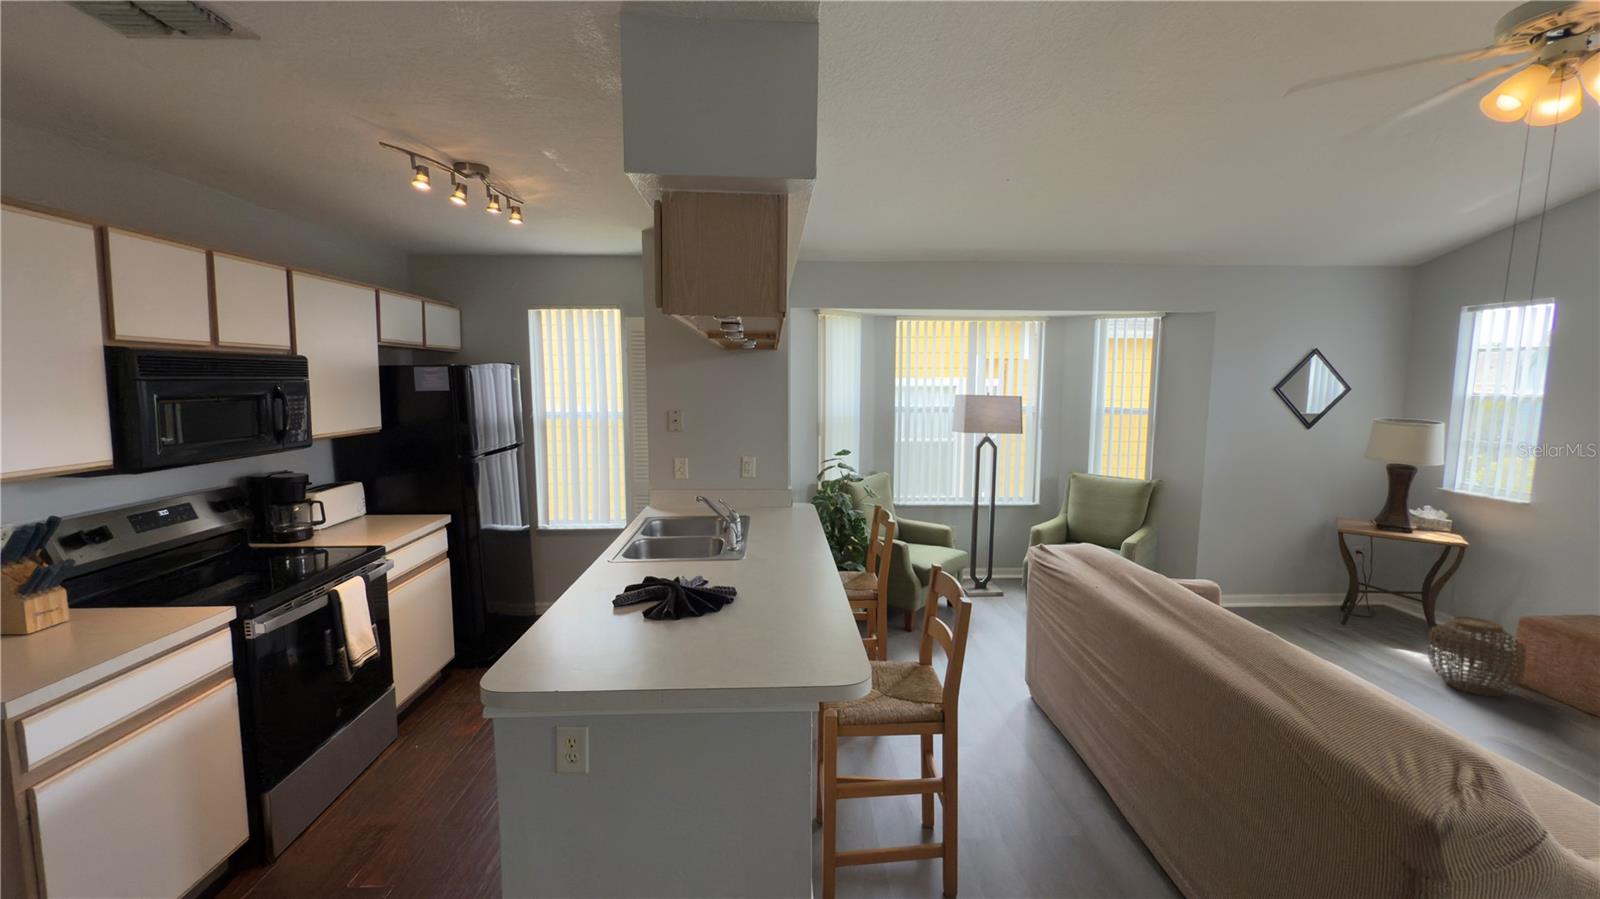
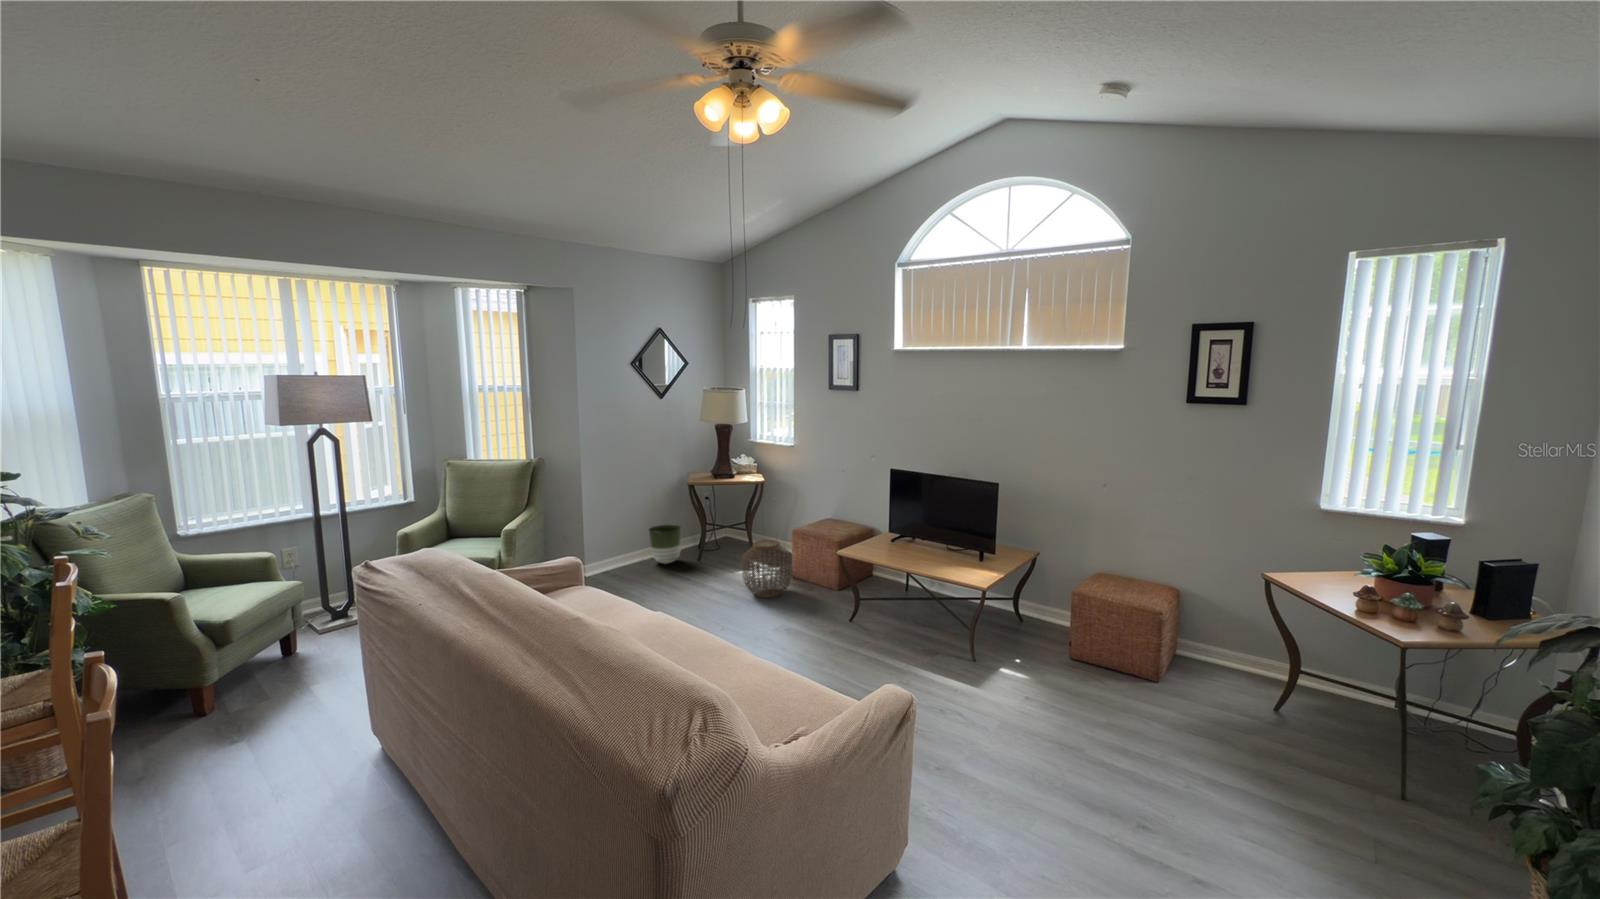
planter: none [1277,570,1323,614] -> present [649,525,681,563]

